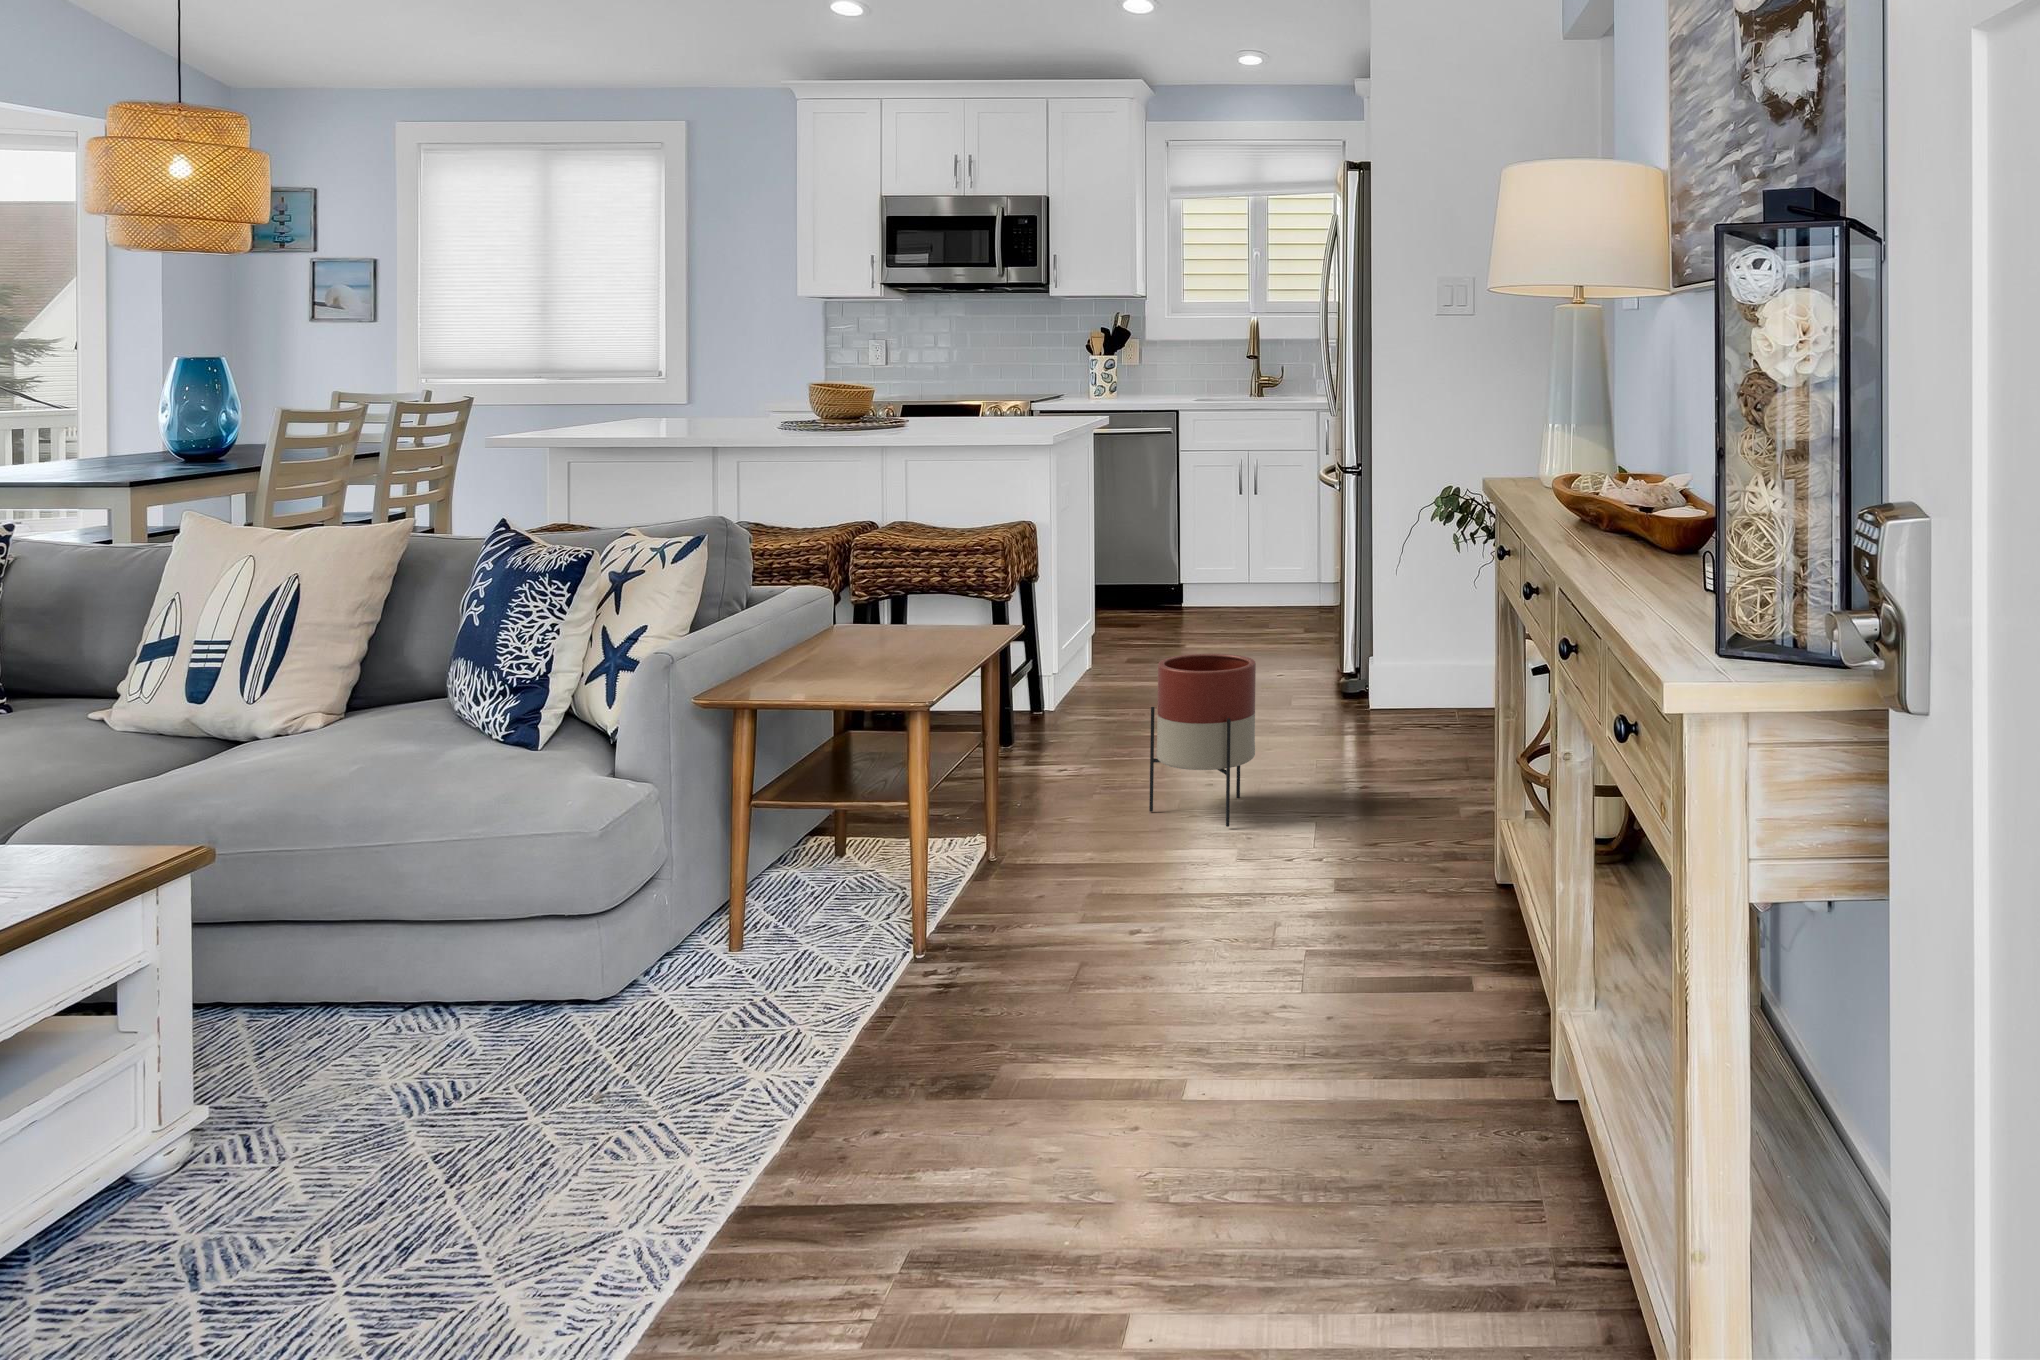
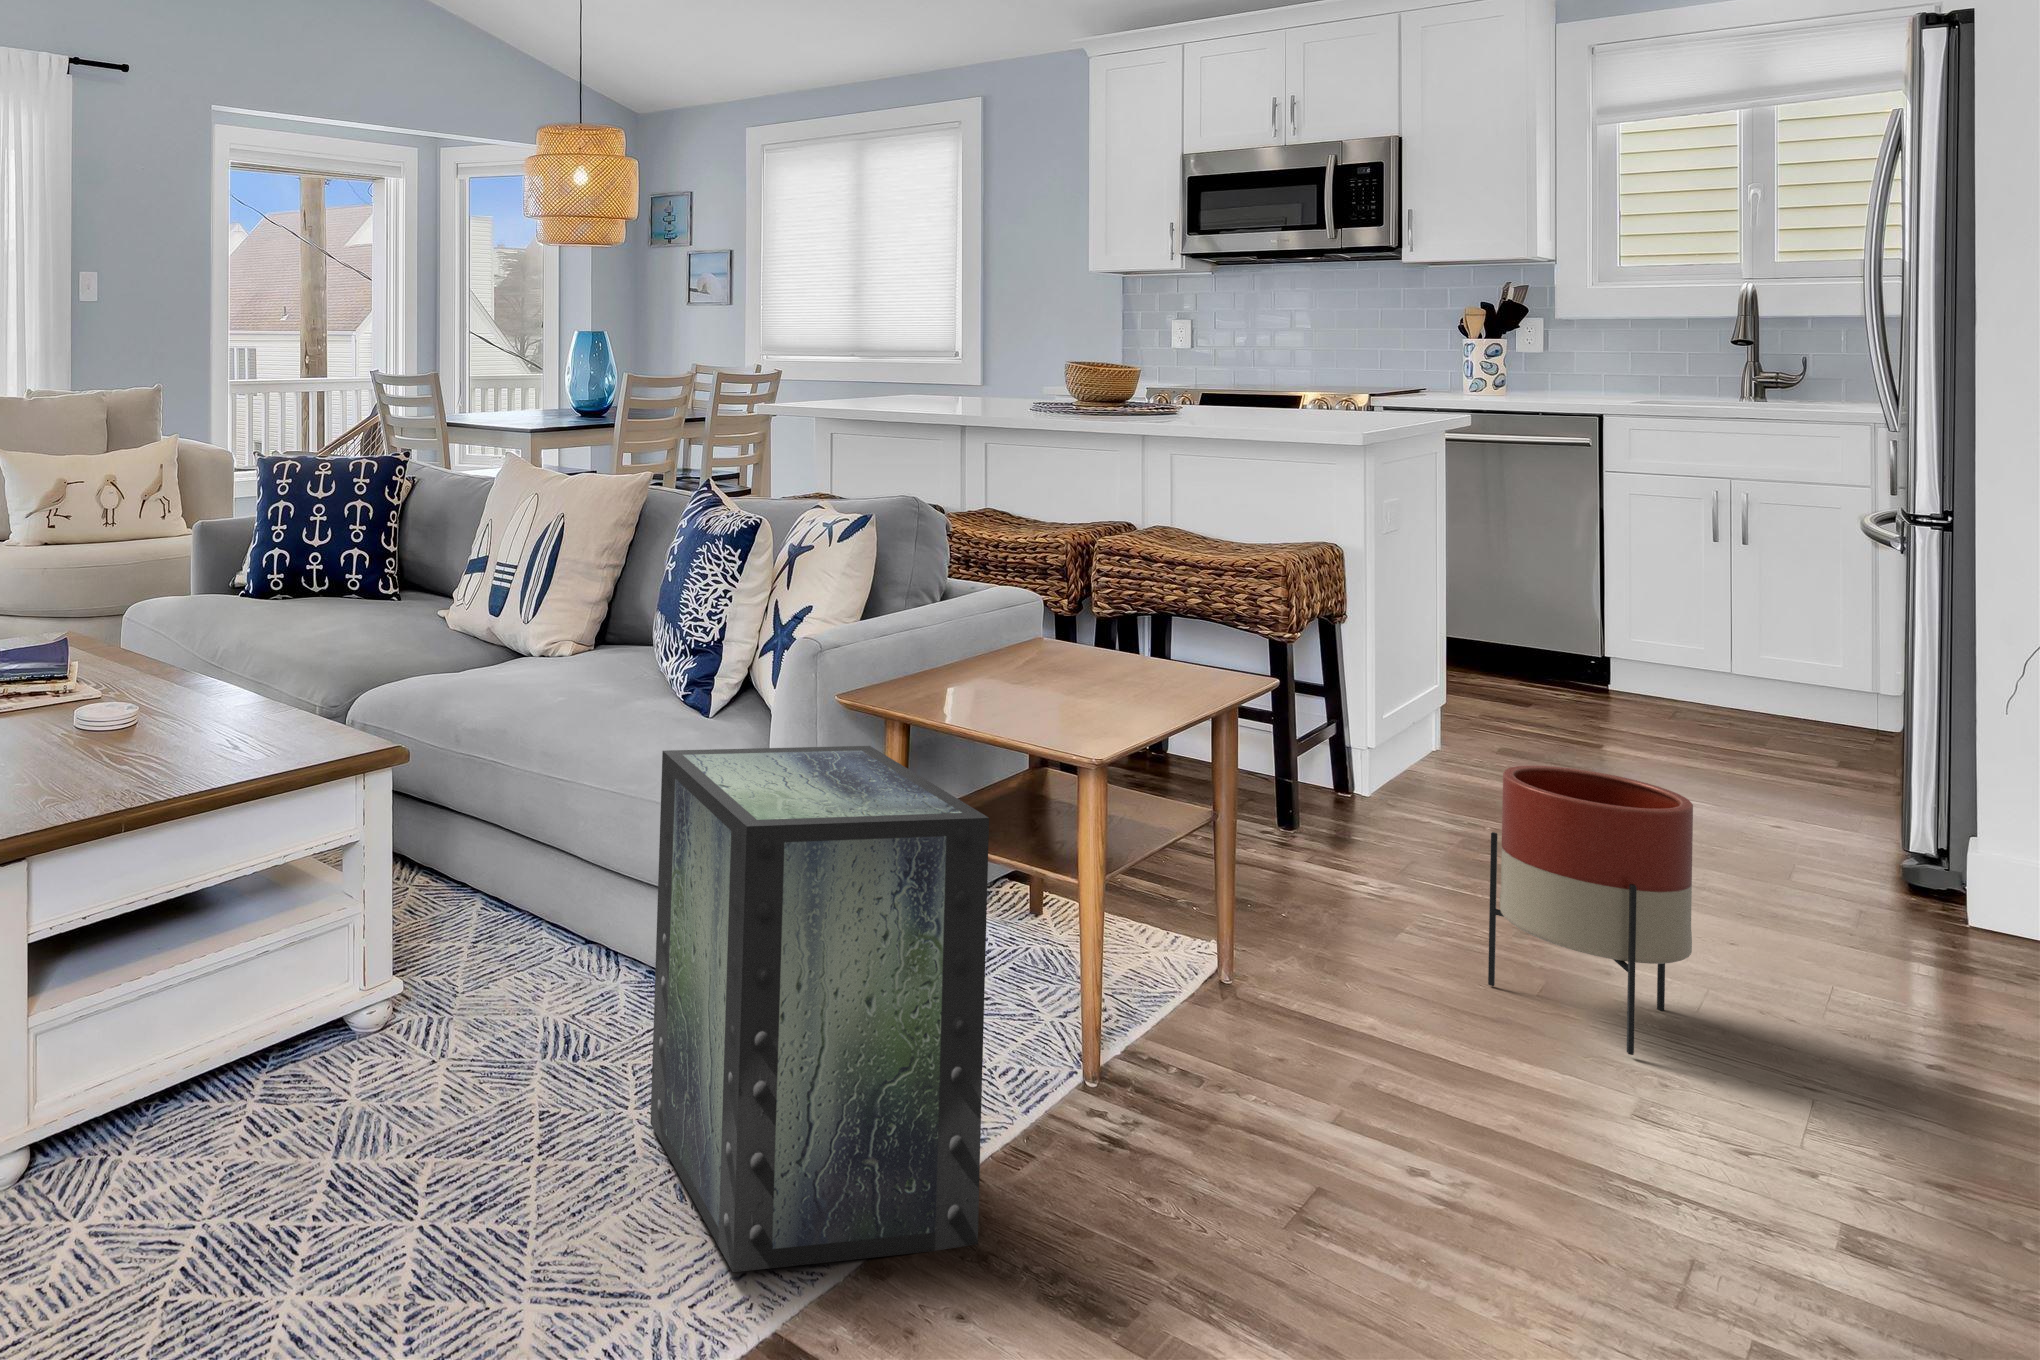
storage box: none [559,729,881,1180] -> present [650,746,989,1272]

